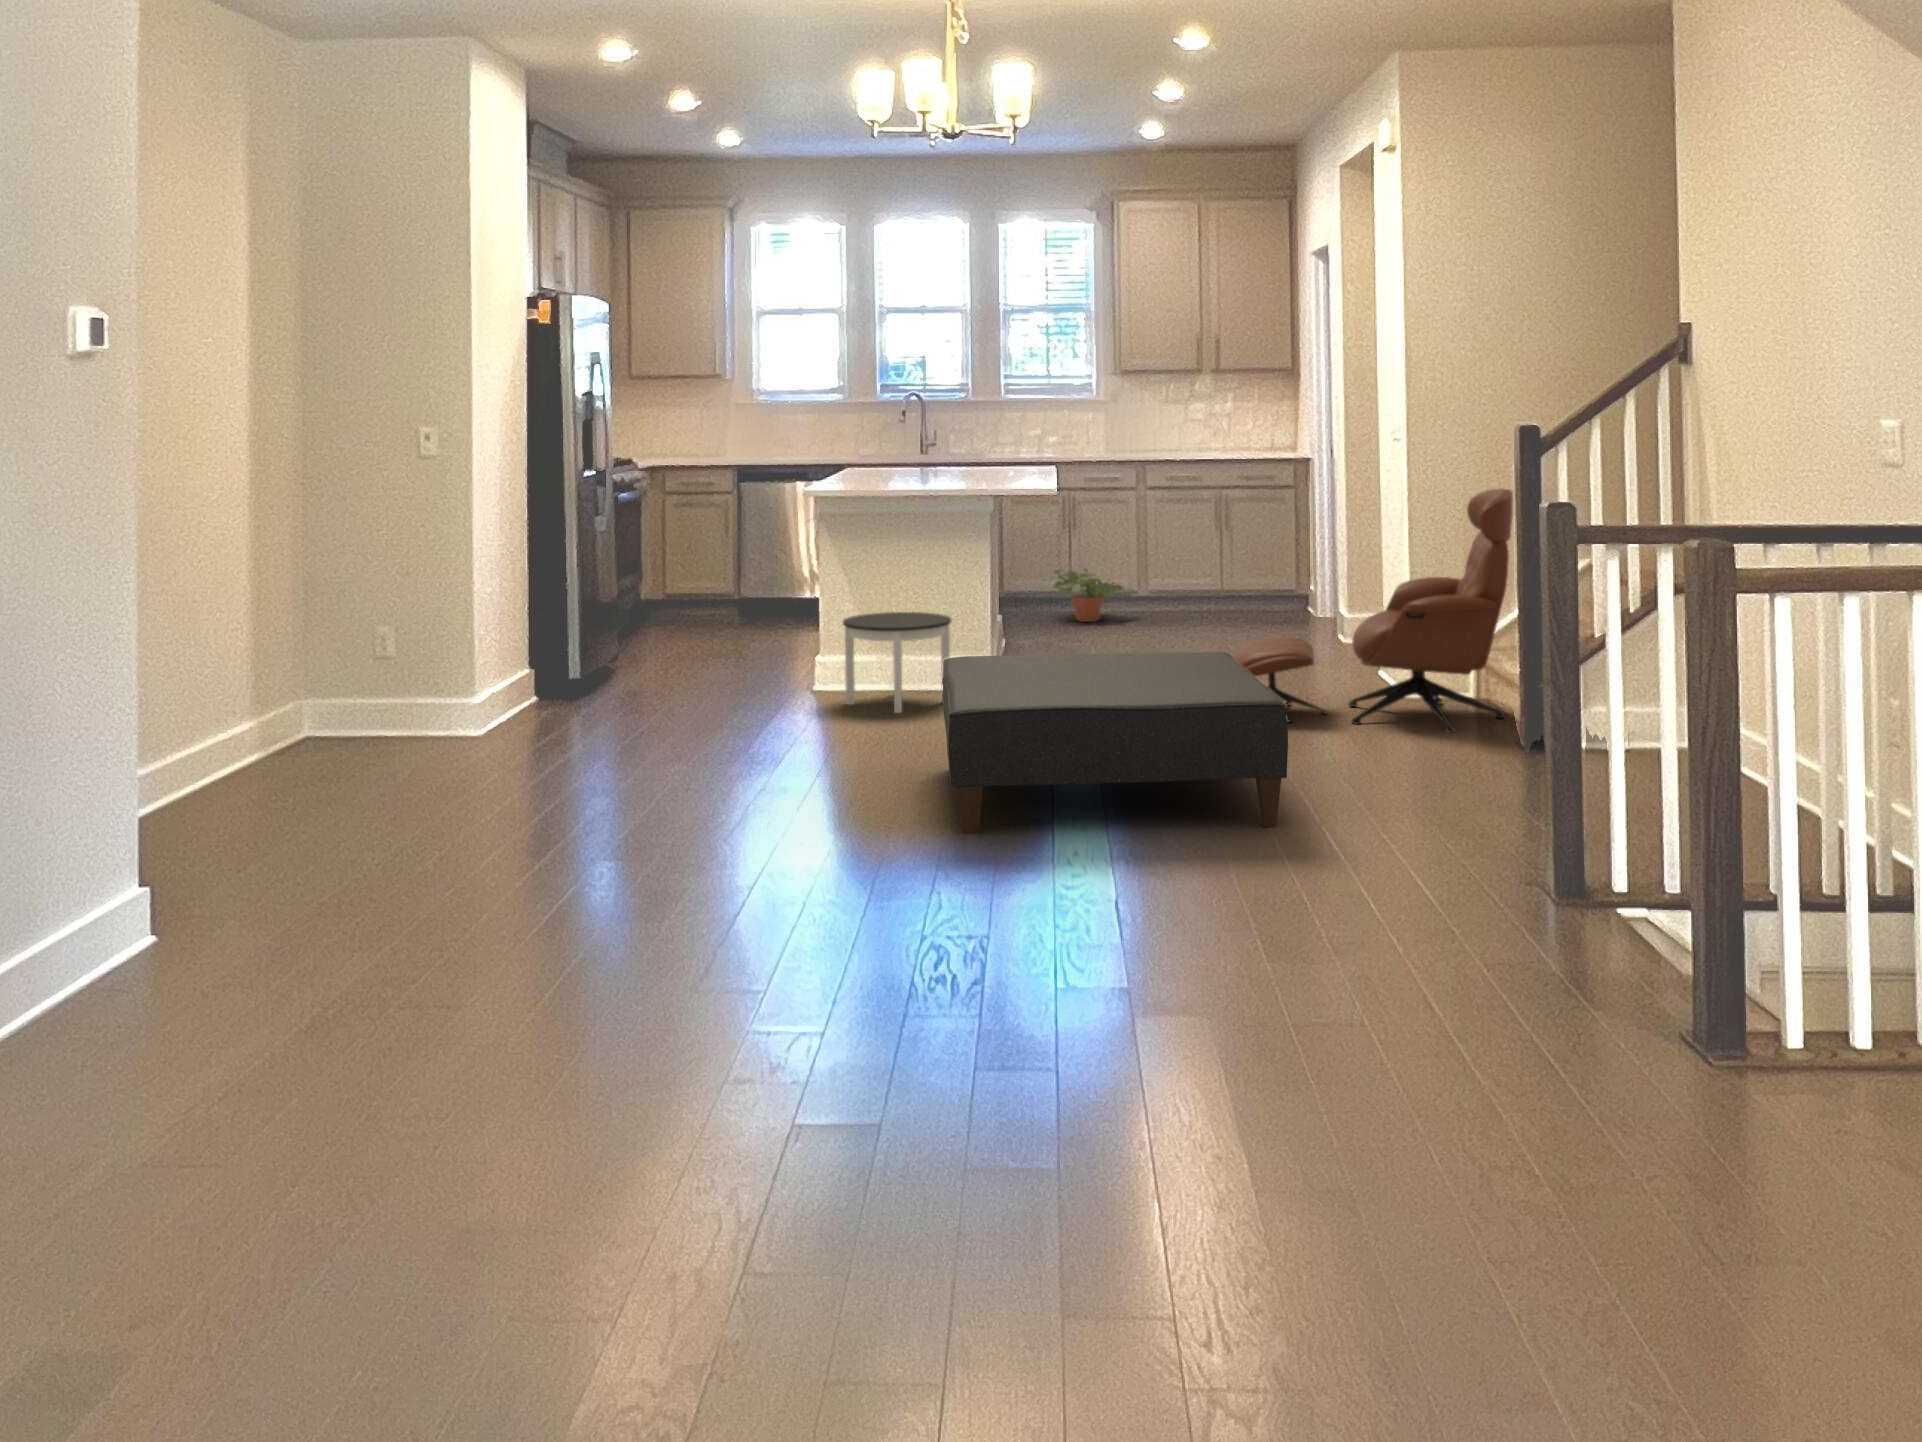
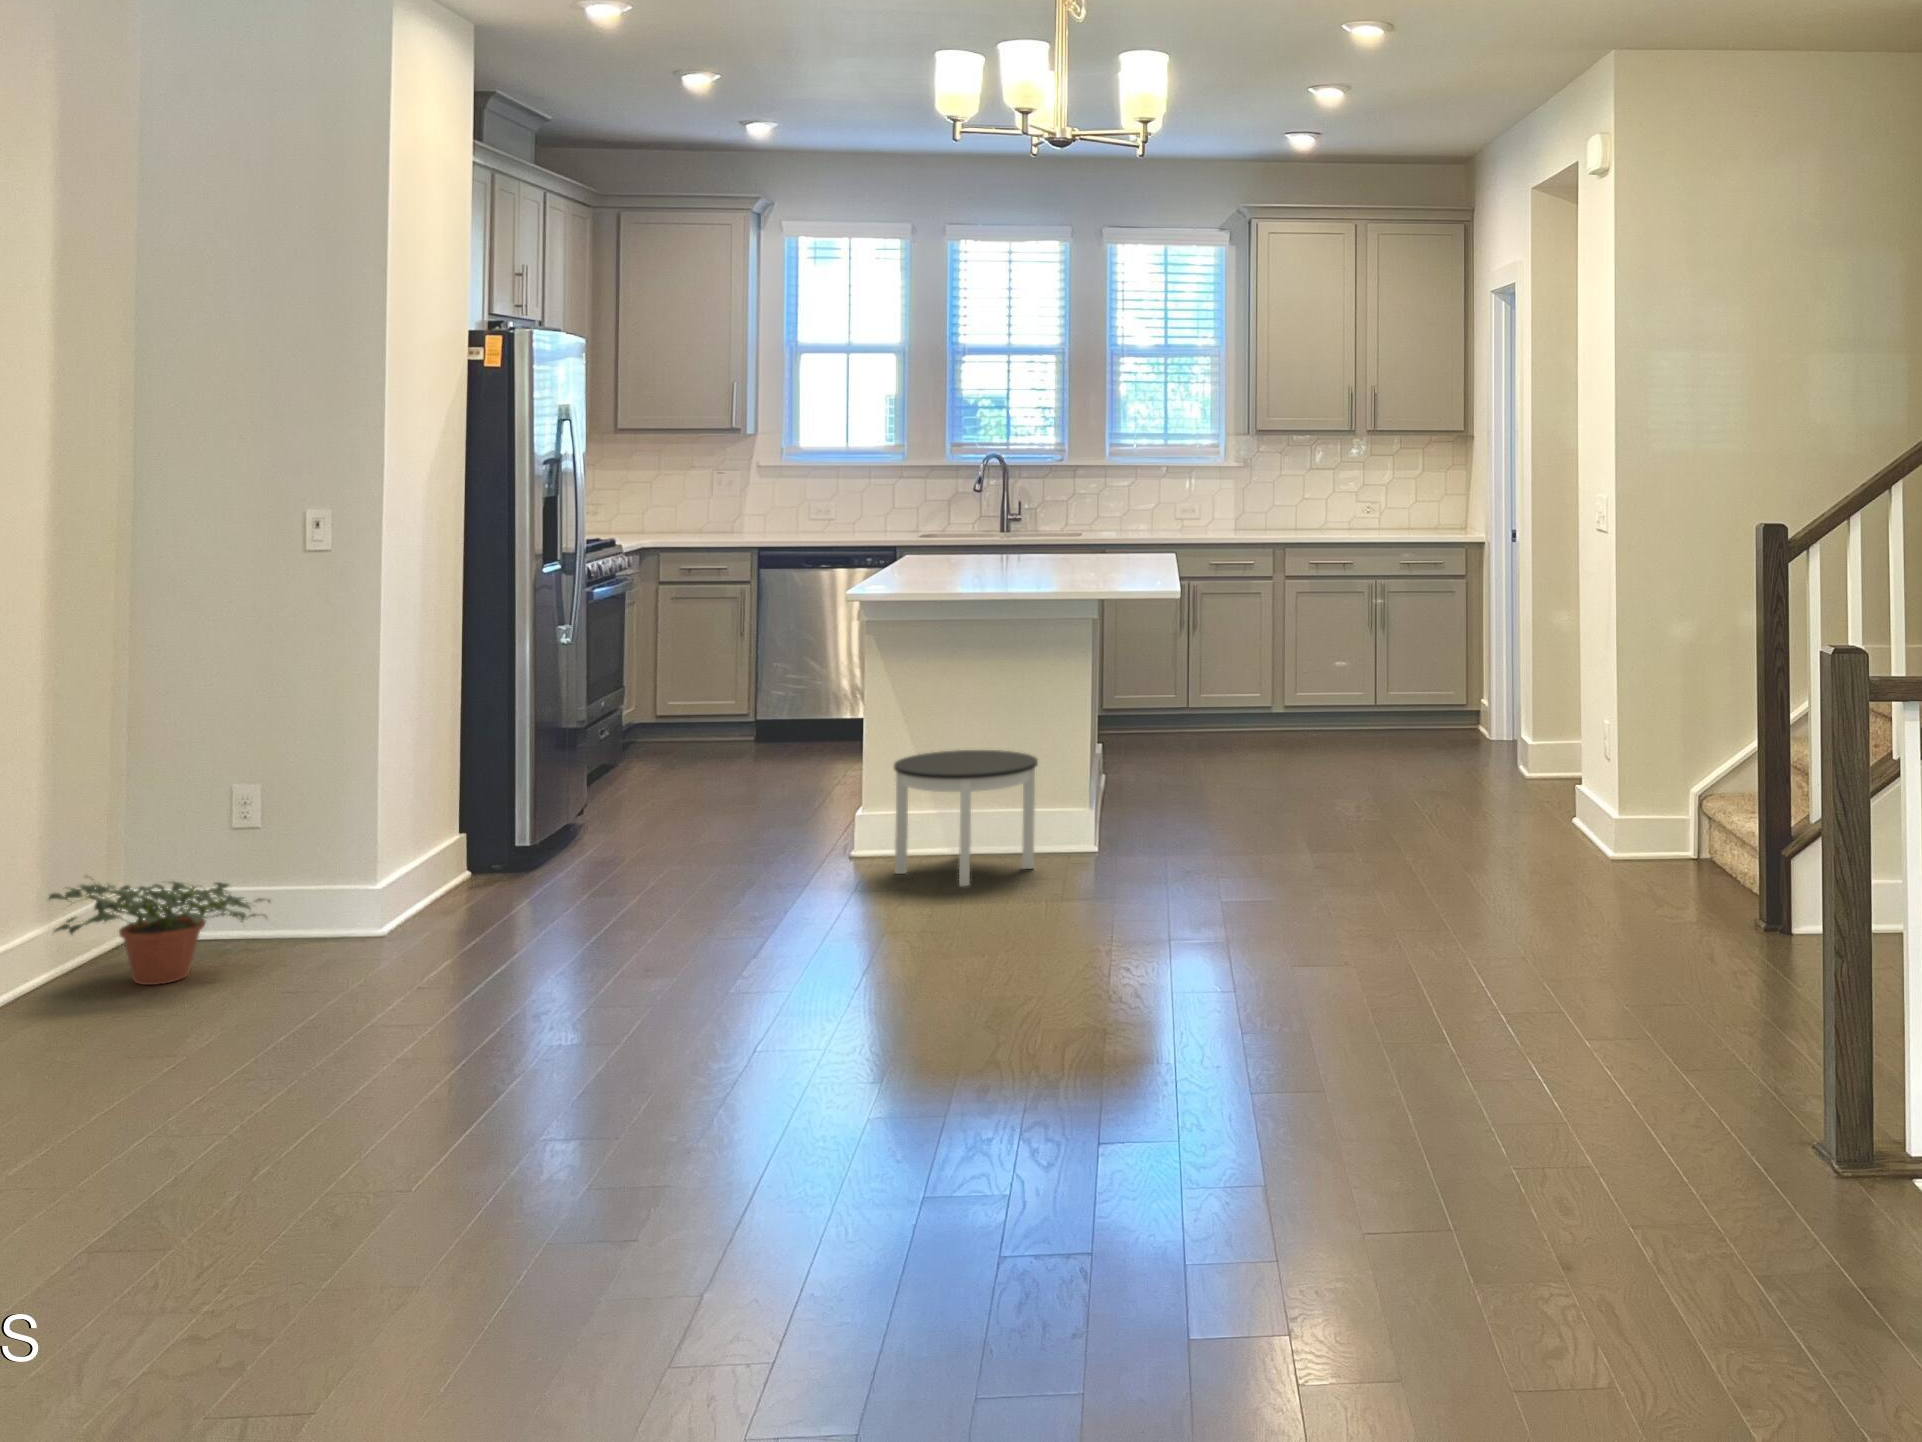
lounge chair: present [1234,489,1513,732] -> none [1389,598,1745,906]
potted plant: present [1054,569,1127,622] -> present [49,879,269,985]
ottoman: present [942,652,1288,834] -> none [1025,814,1483,1083]

